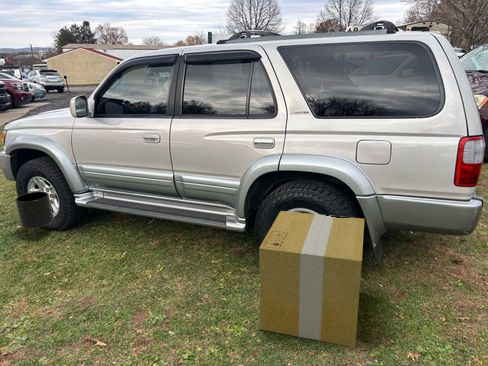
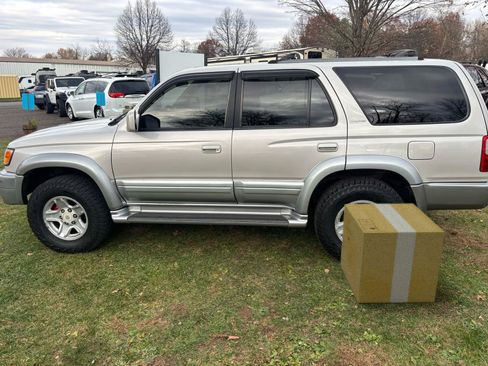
planter: present [15,192,56,242] -> none [44,212,83,266]

